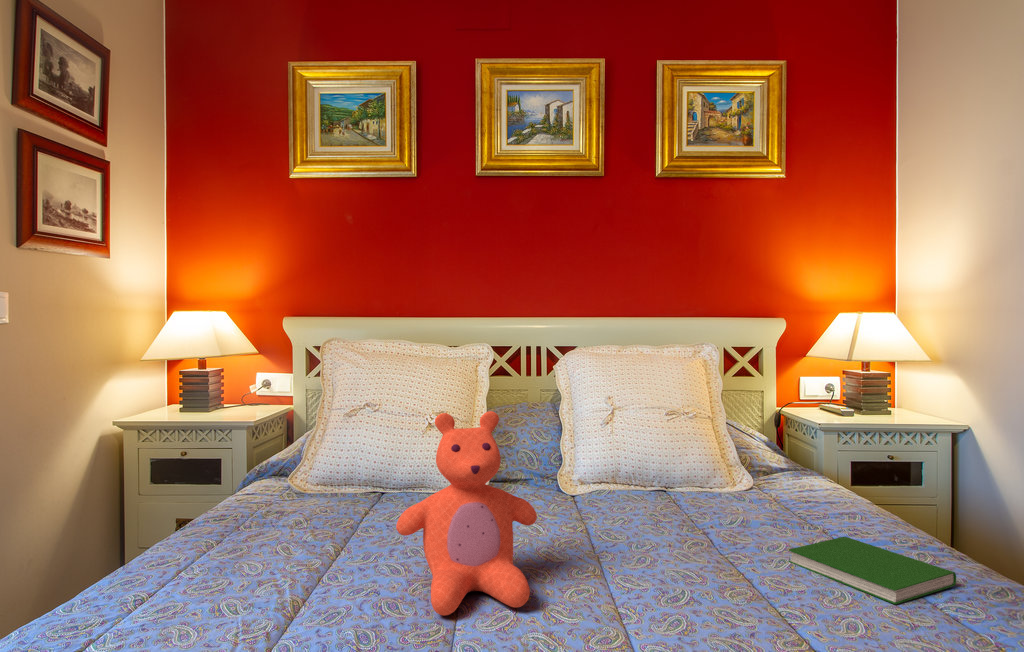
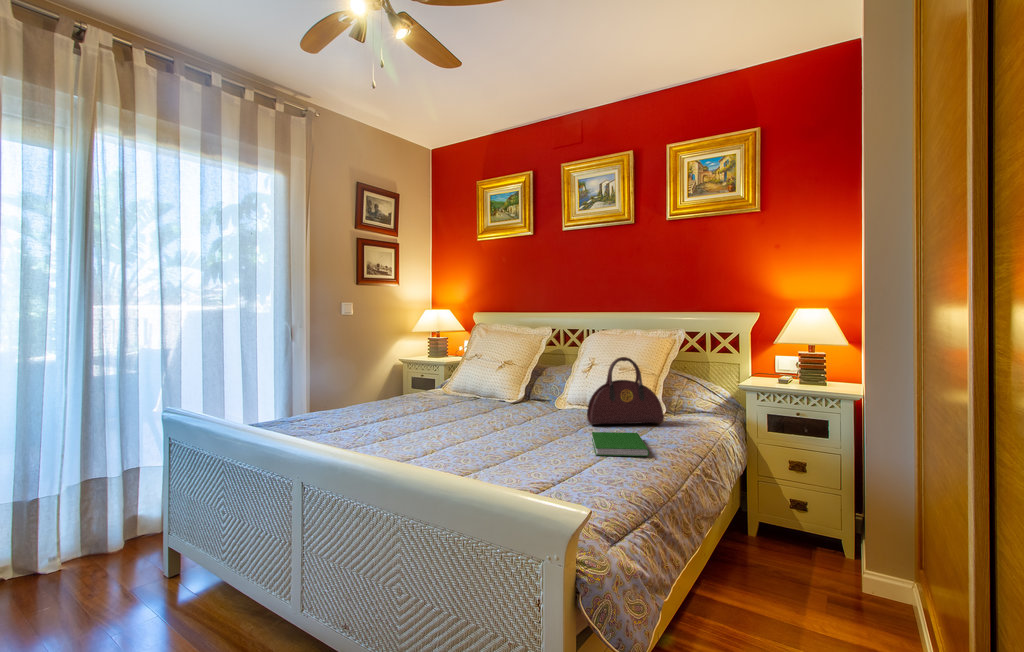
handbag: none [690,399,805,529] -> present [587,357,664,425]
teddy bear: present [396,411,537,615] -> none [411,351,471,430]

